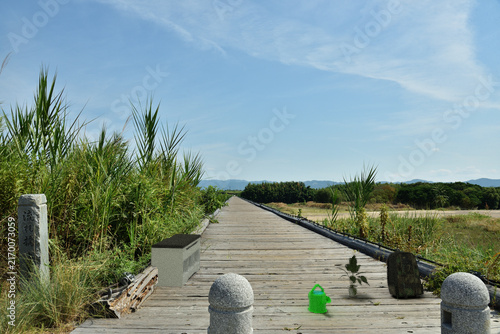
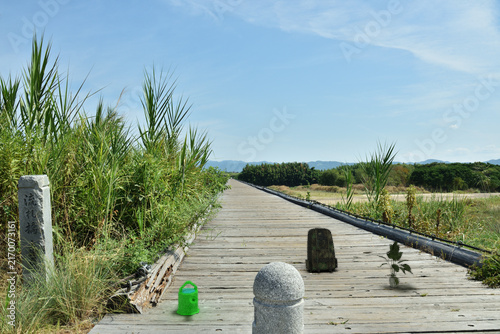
bench: present [151,234,201,287] -> none [165,220,215,278]
backpack: present [387,251,424,298] -> present [305,228,338,272]
watering can: present [308,284,331,313] -> present [177,281,200,315]

